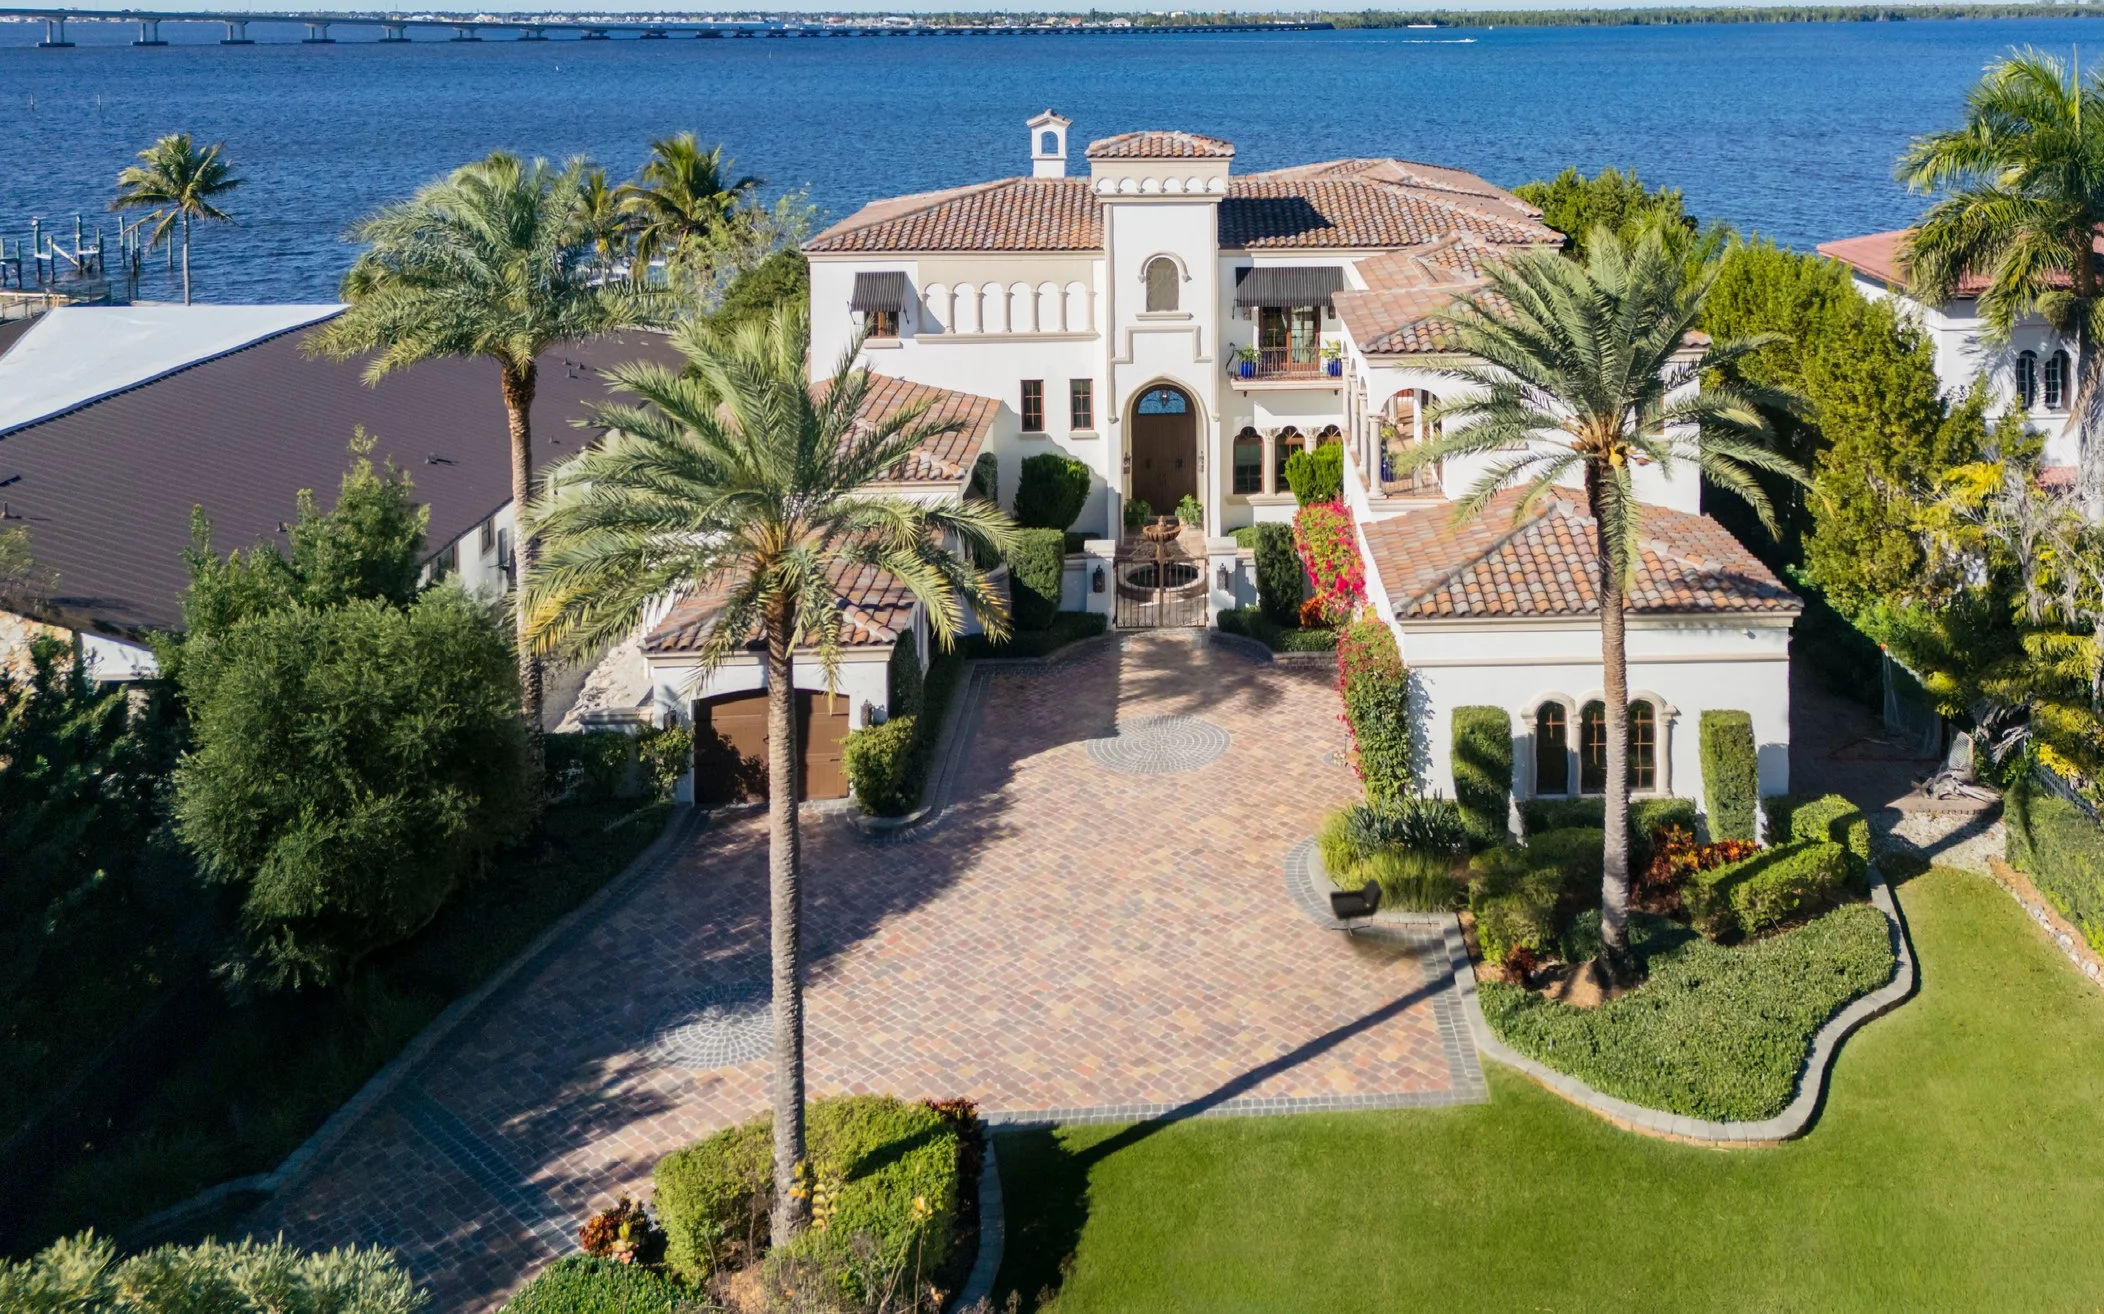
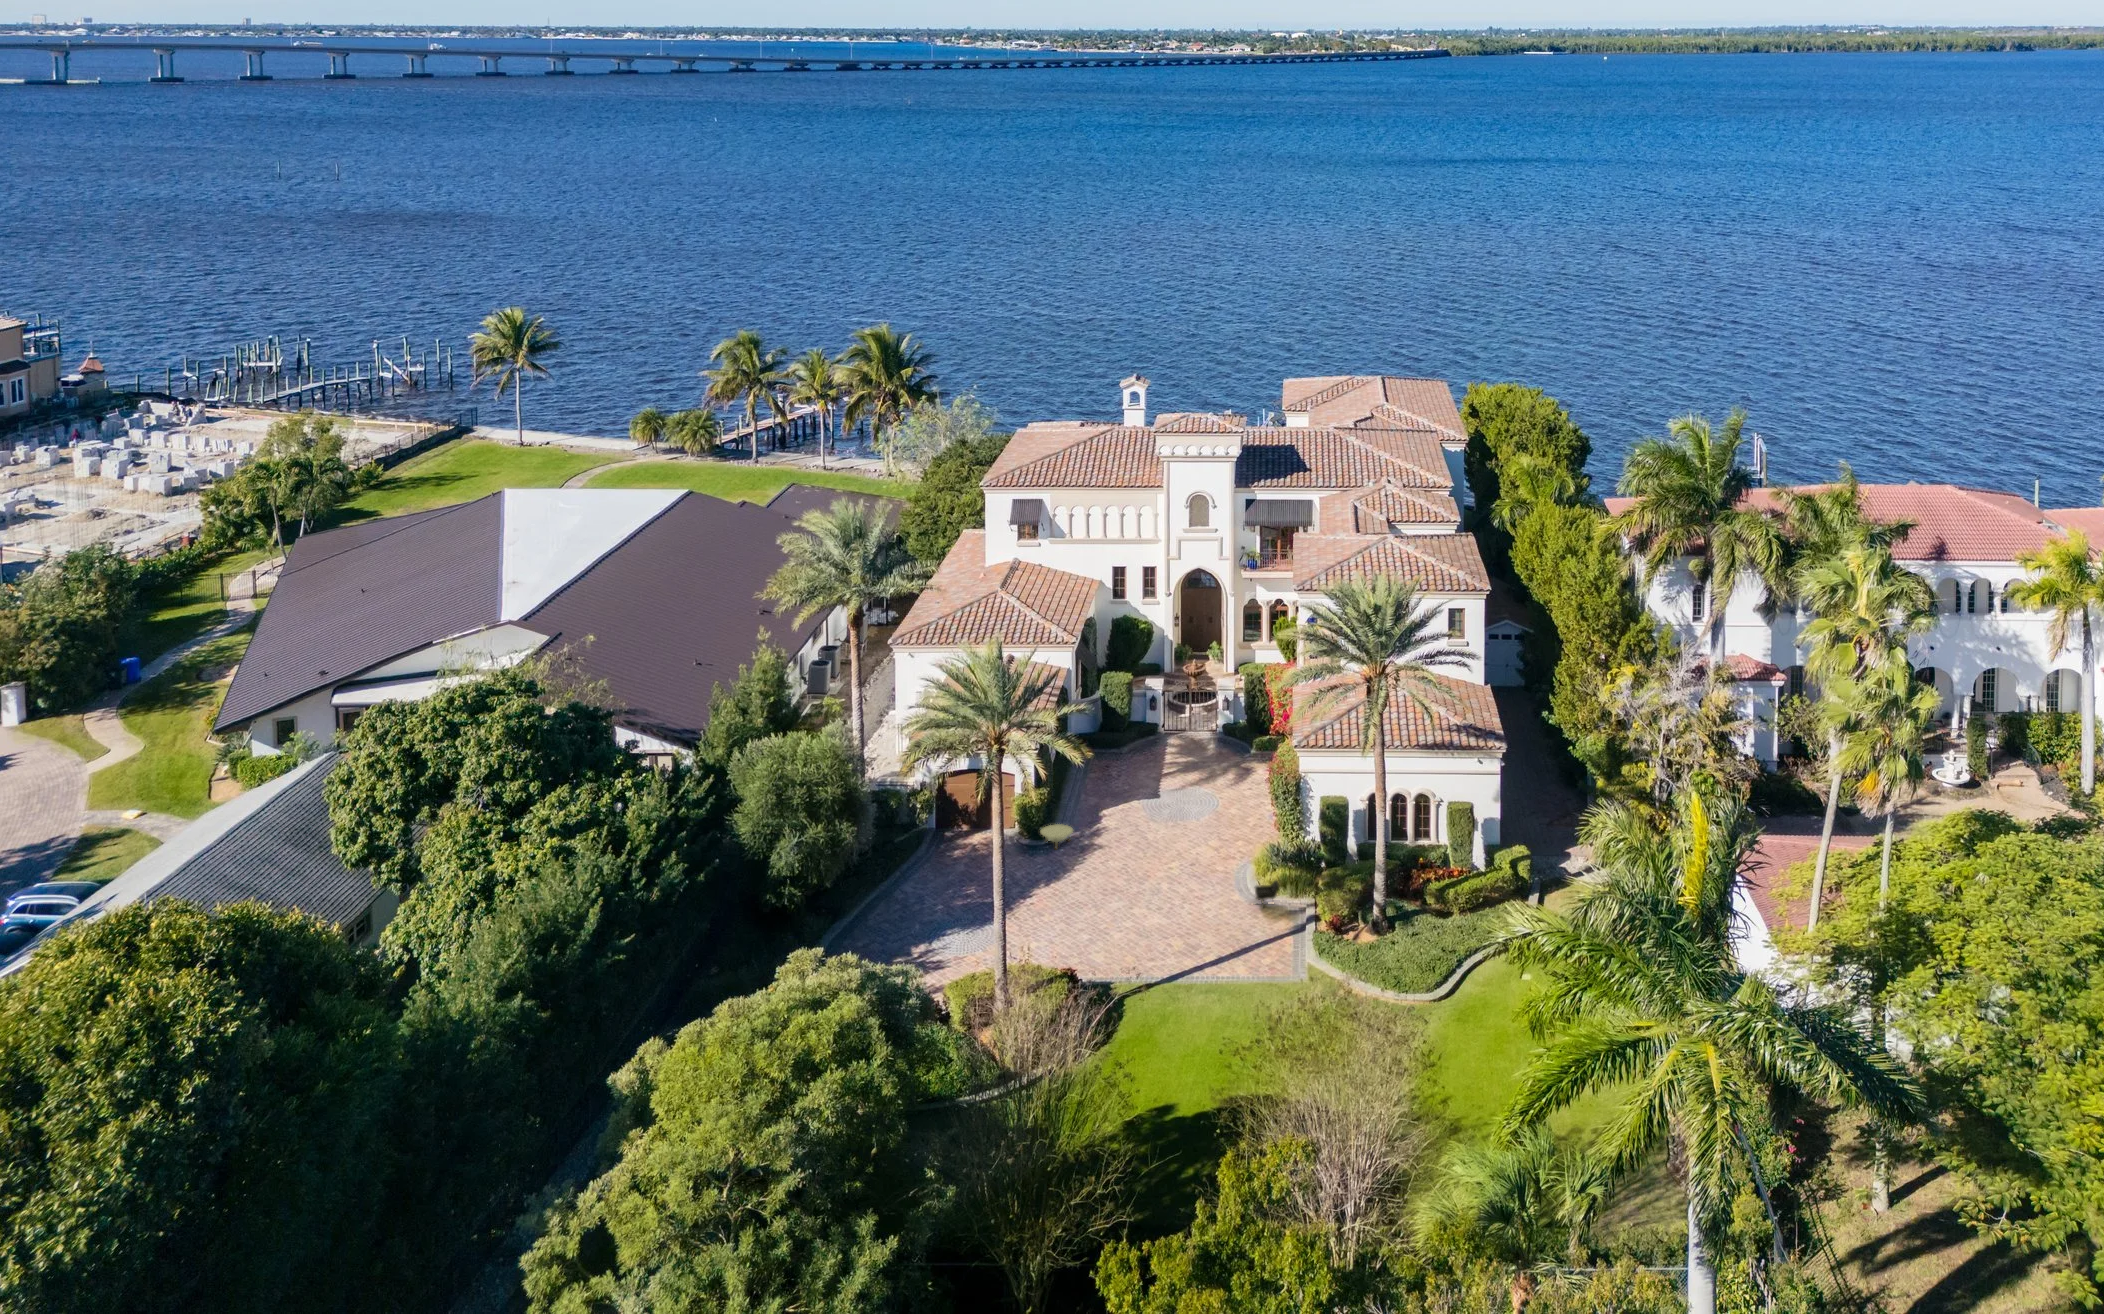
round table: none [898,786,962,834] -> present [1040,824,1073,848]

